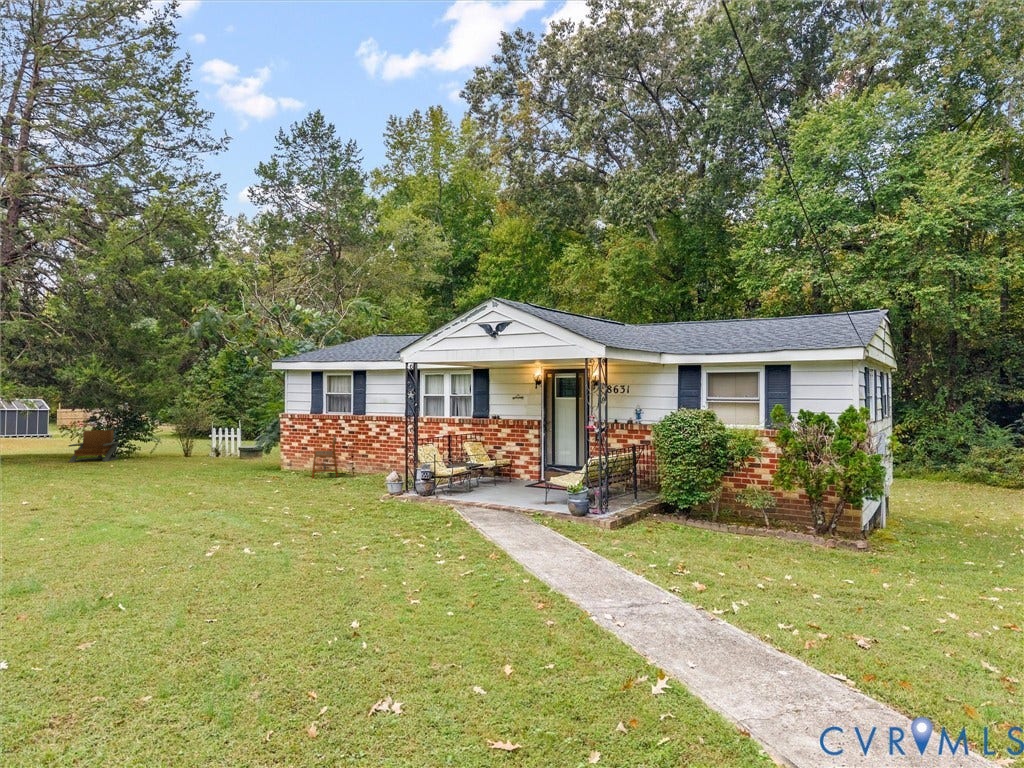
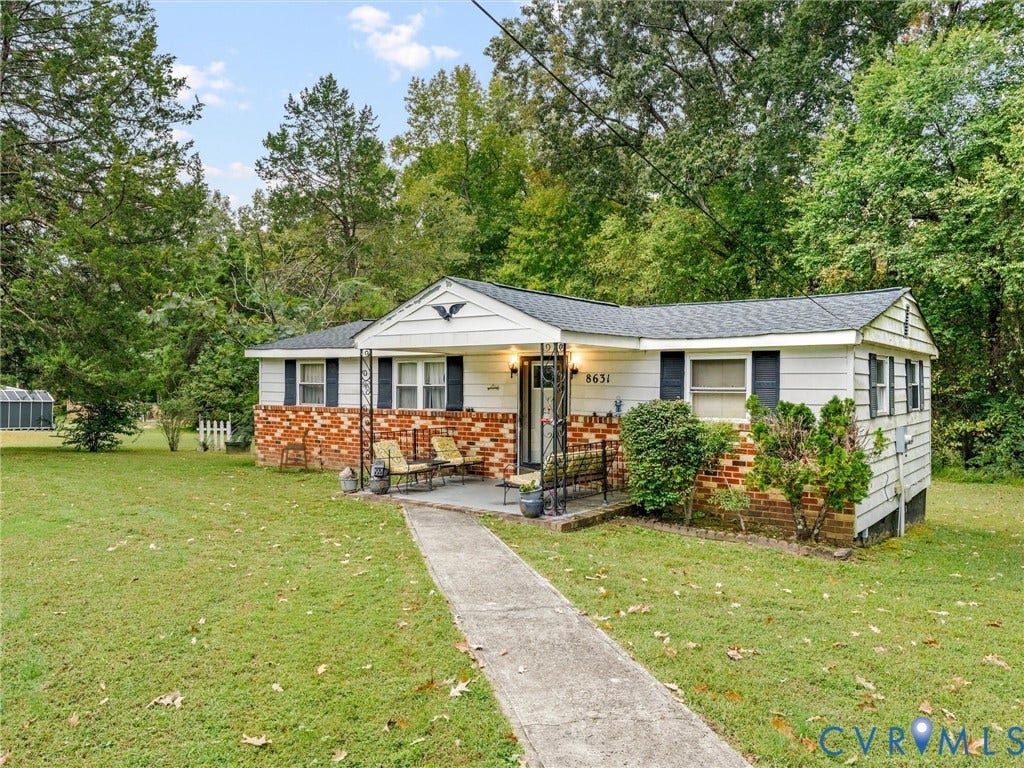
lounge chair: present [69,430,119,462] -> none [50,418,102,451]

